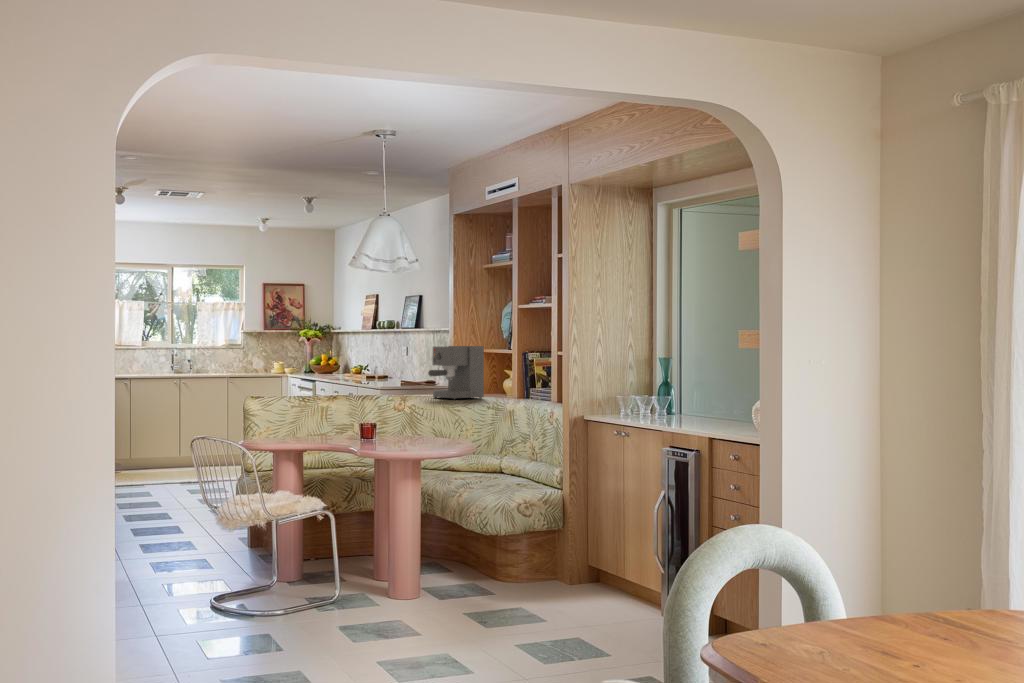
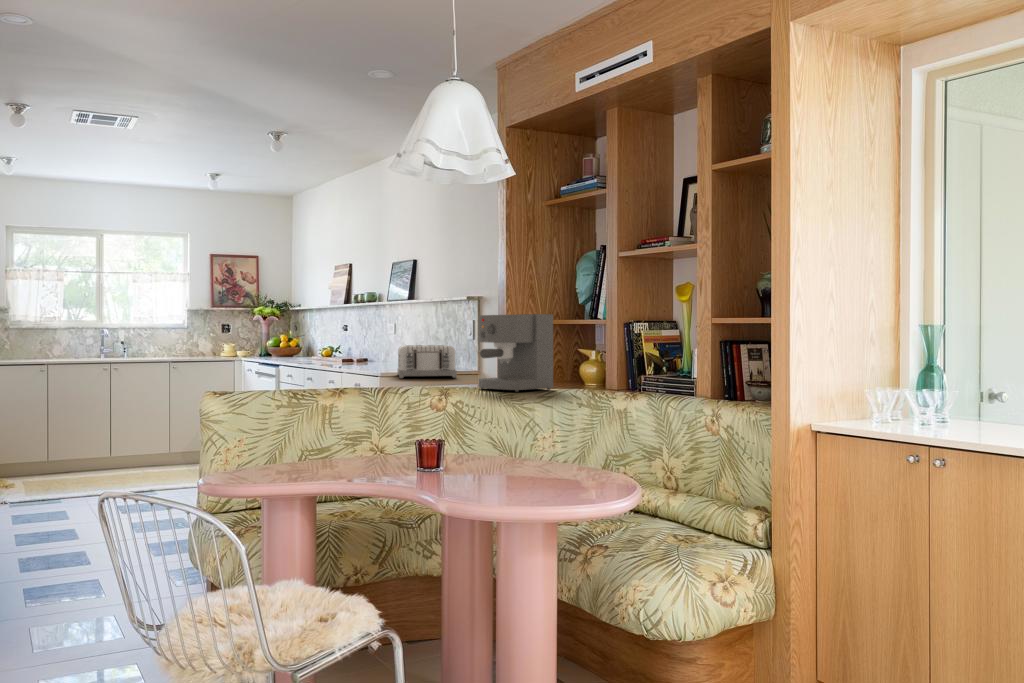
toaster: none [389,366,433,390] -> present [397,345,457,378]

